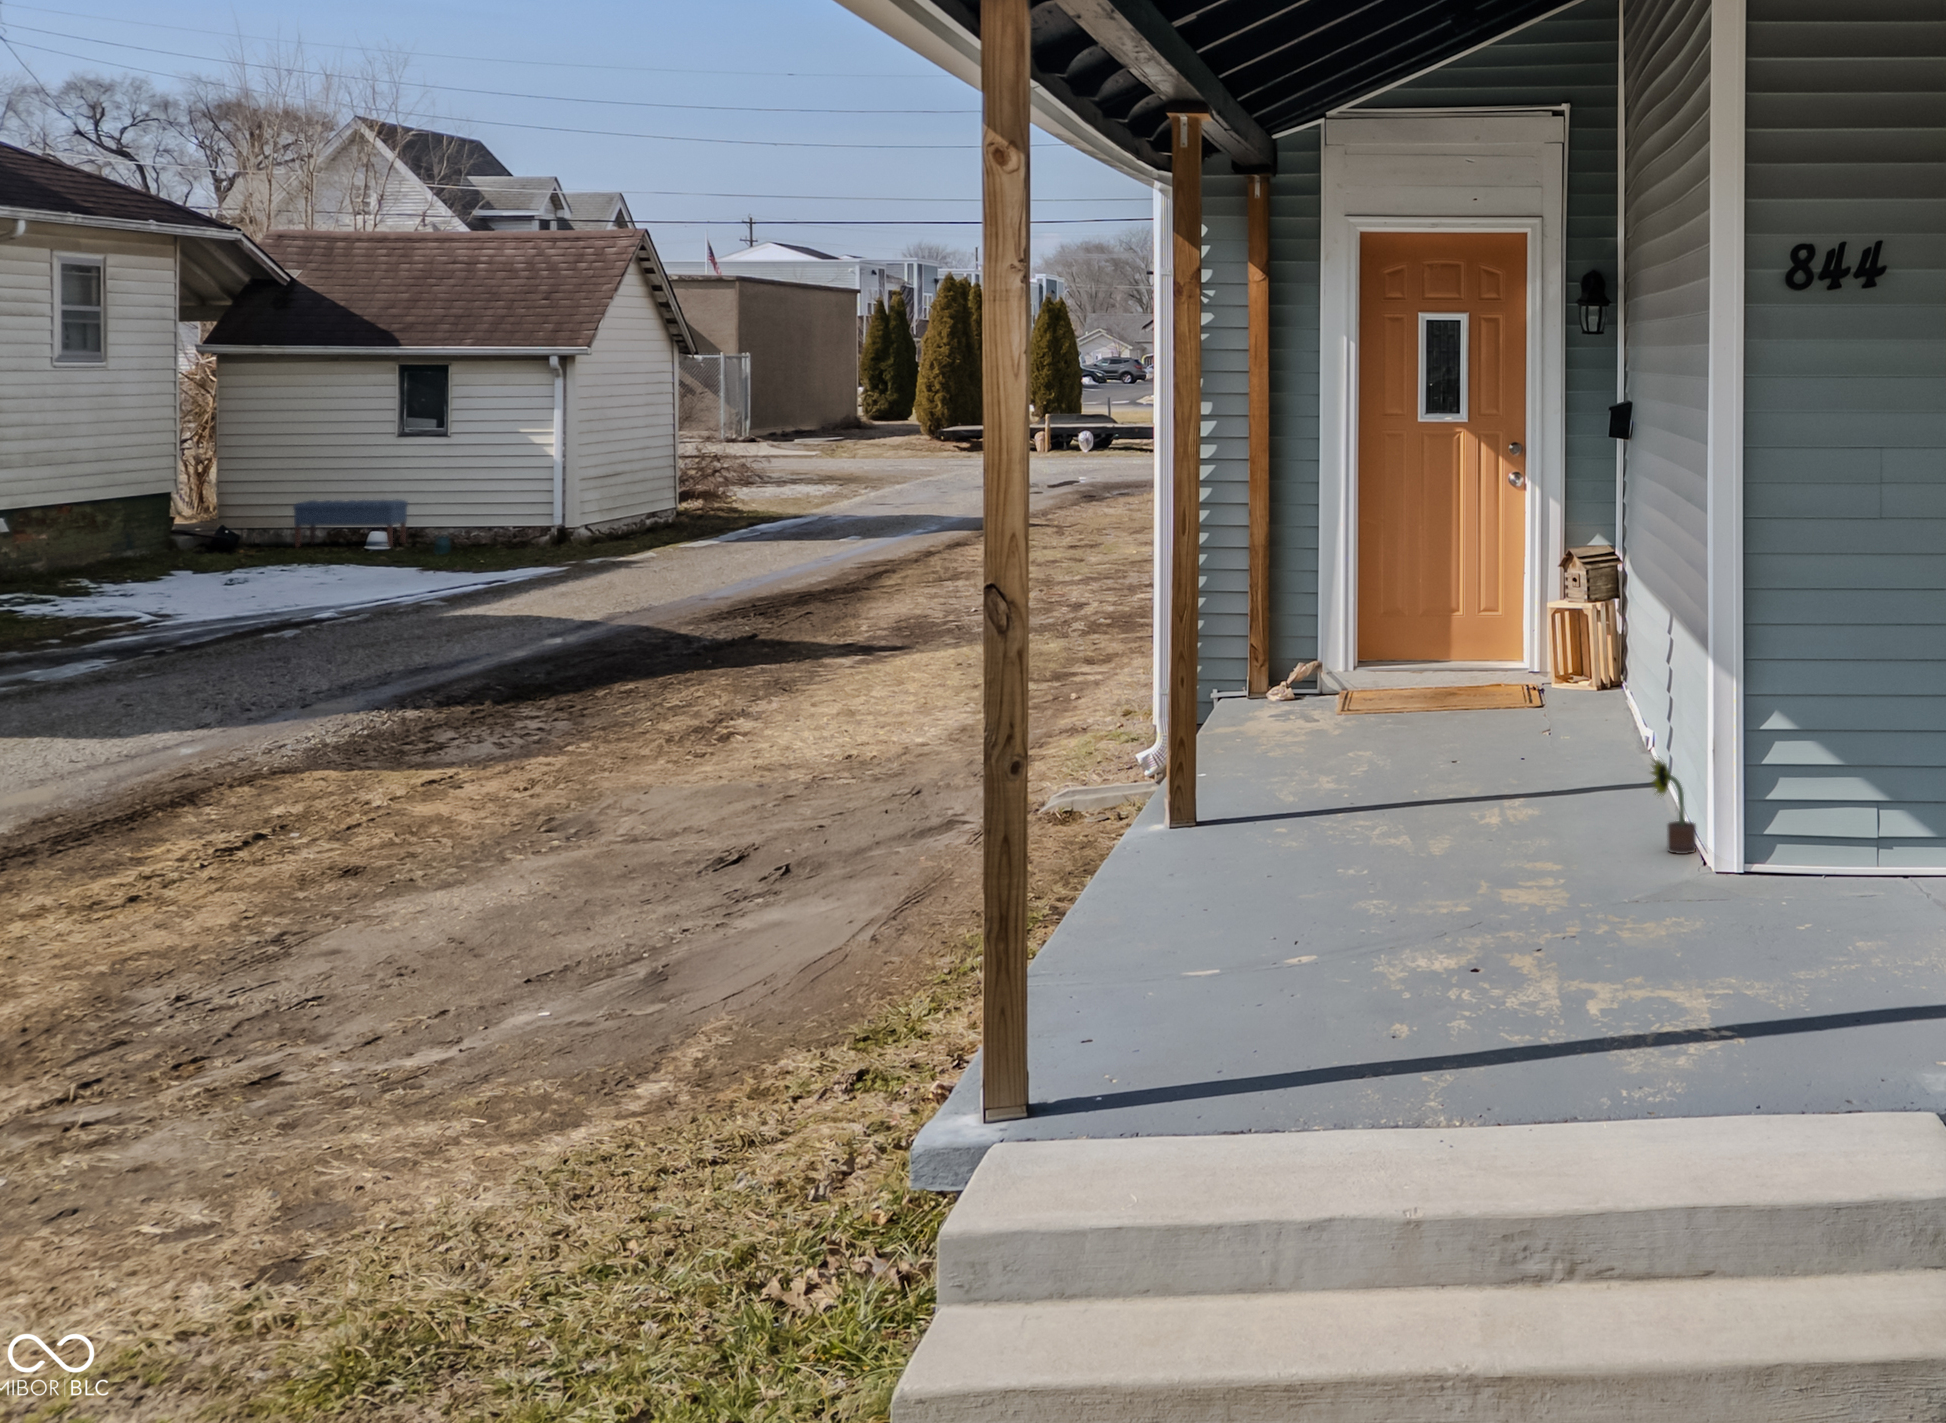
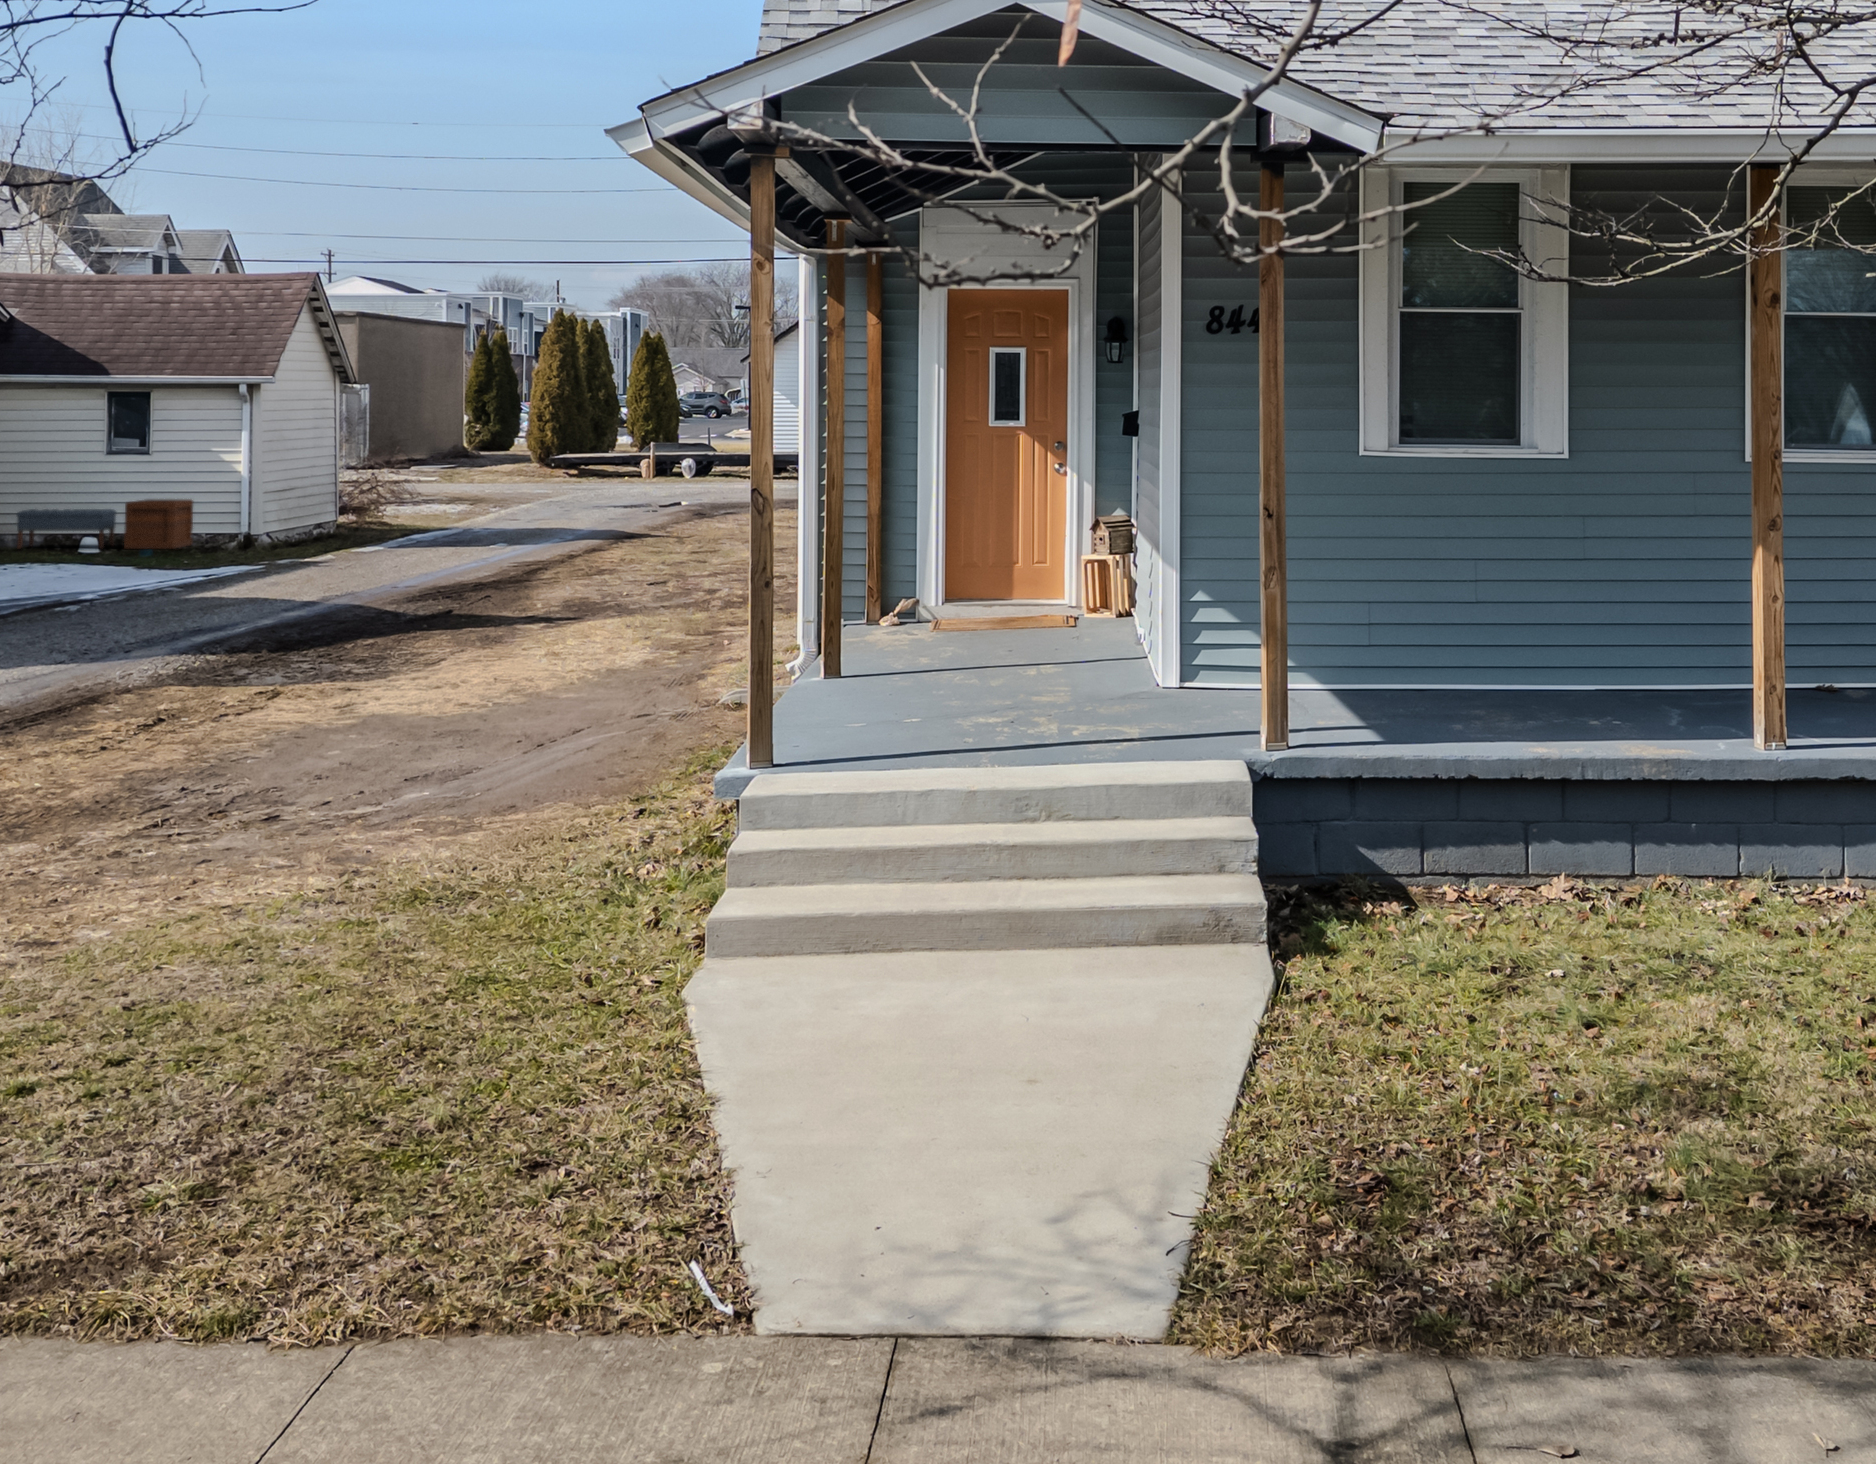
wooden crate: none [414,488,495,548] -> present [124,499,193,549]
decorative plant: present [1651,760,1696,854] -> none [1139,627,1169,689]

